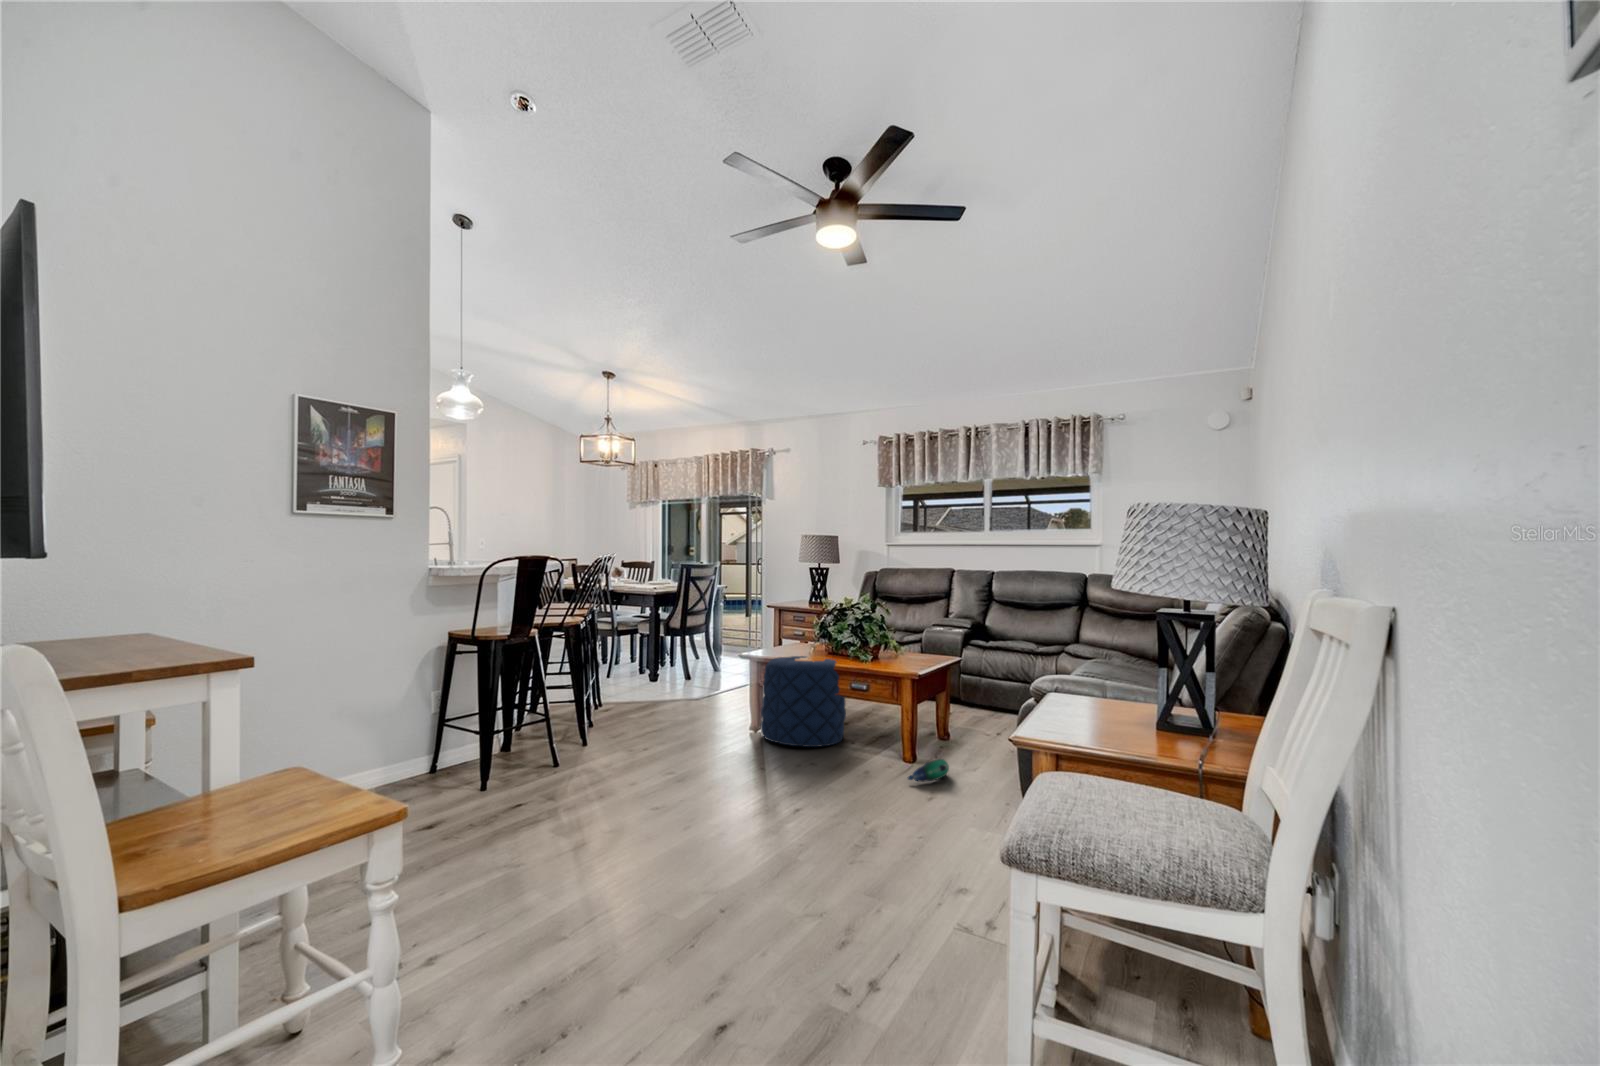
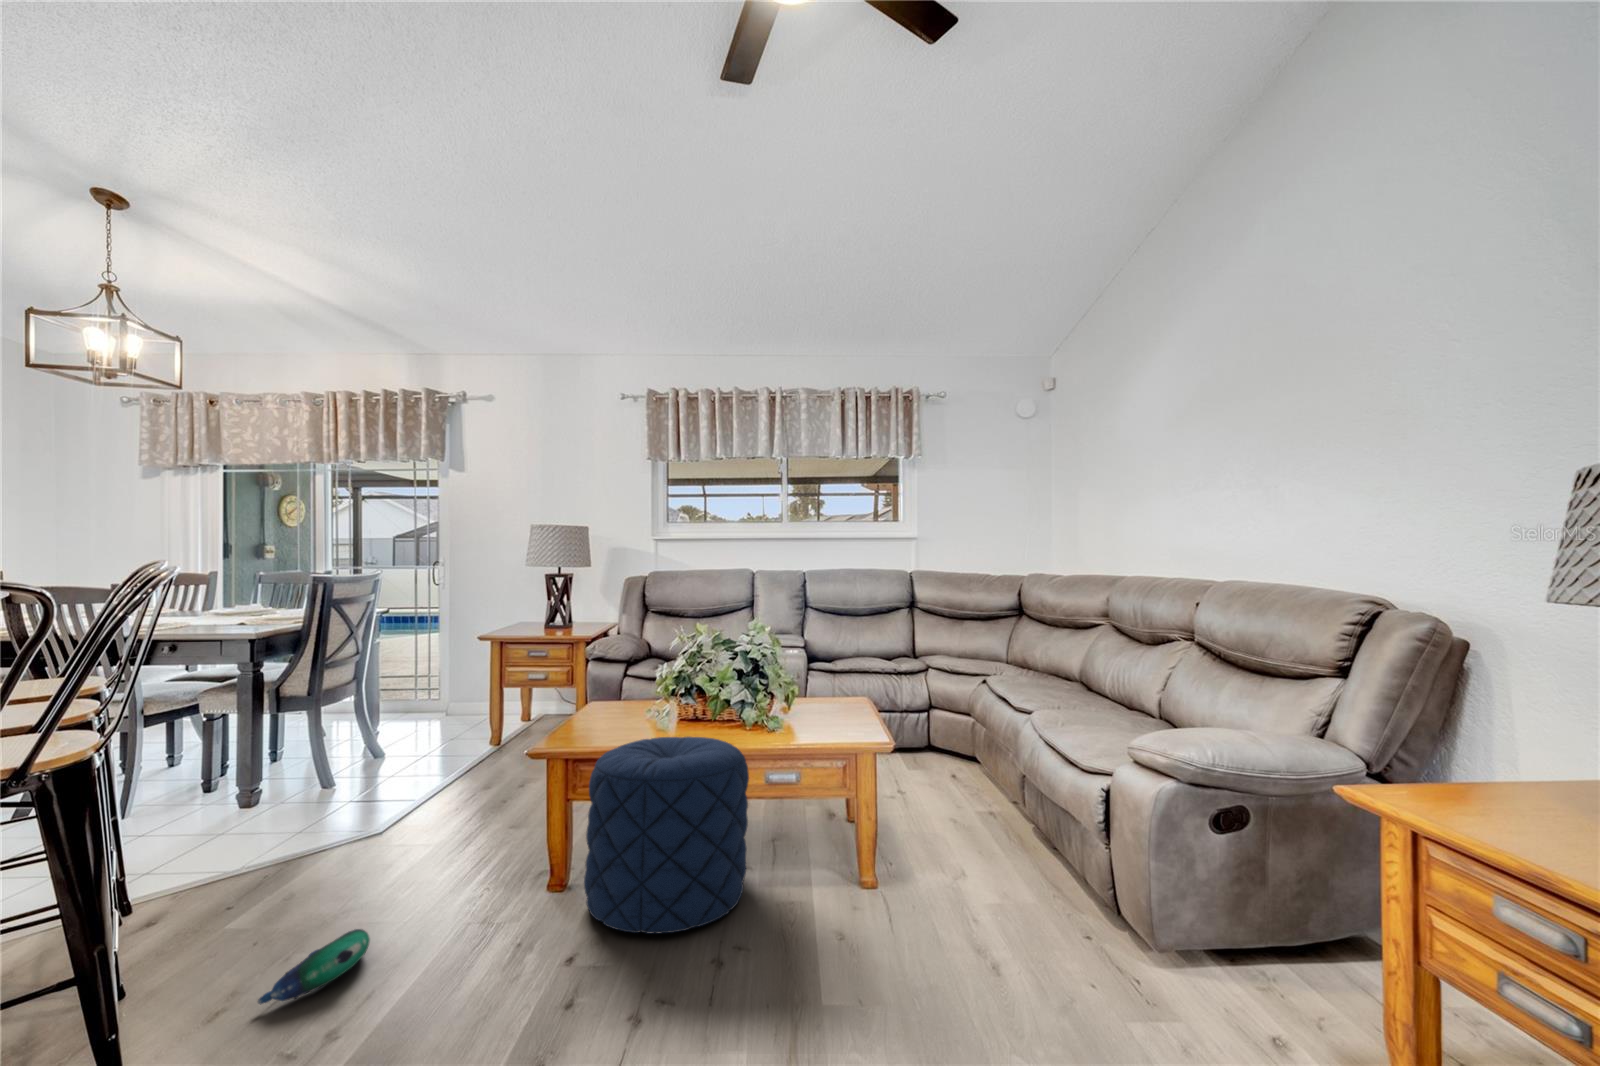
plush toy: present [908,759,949,782] -> present [258,929,370,1004]

